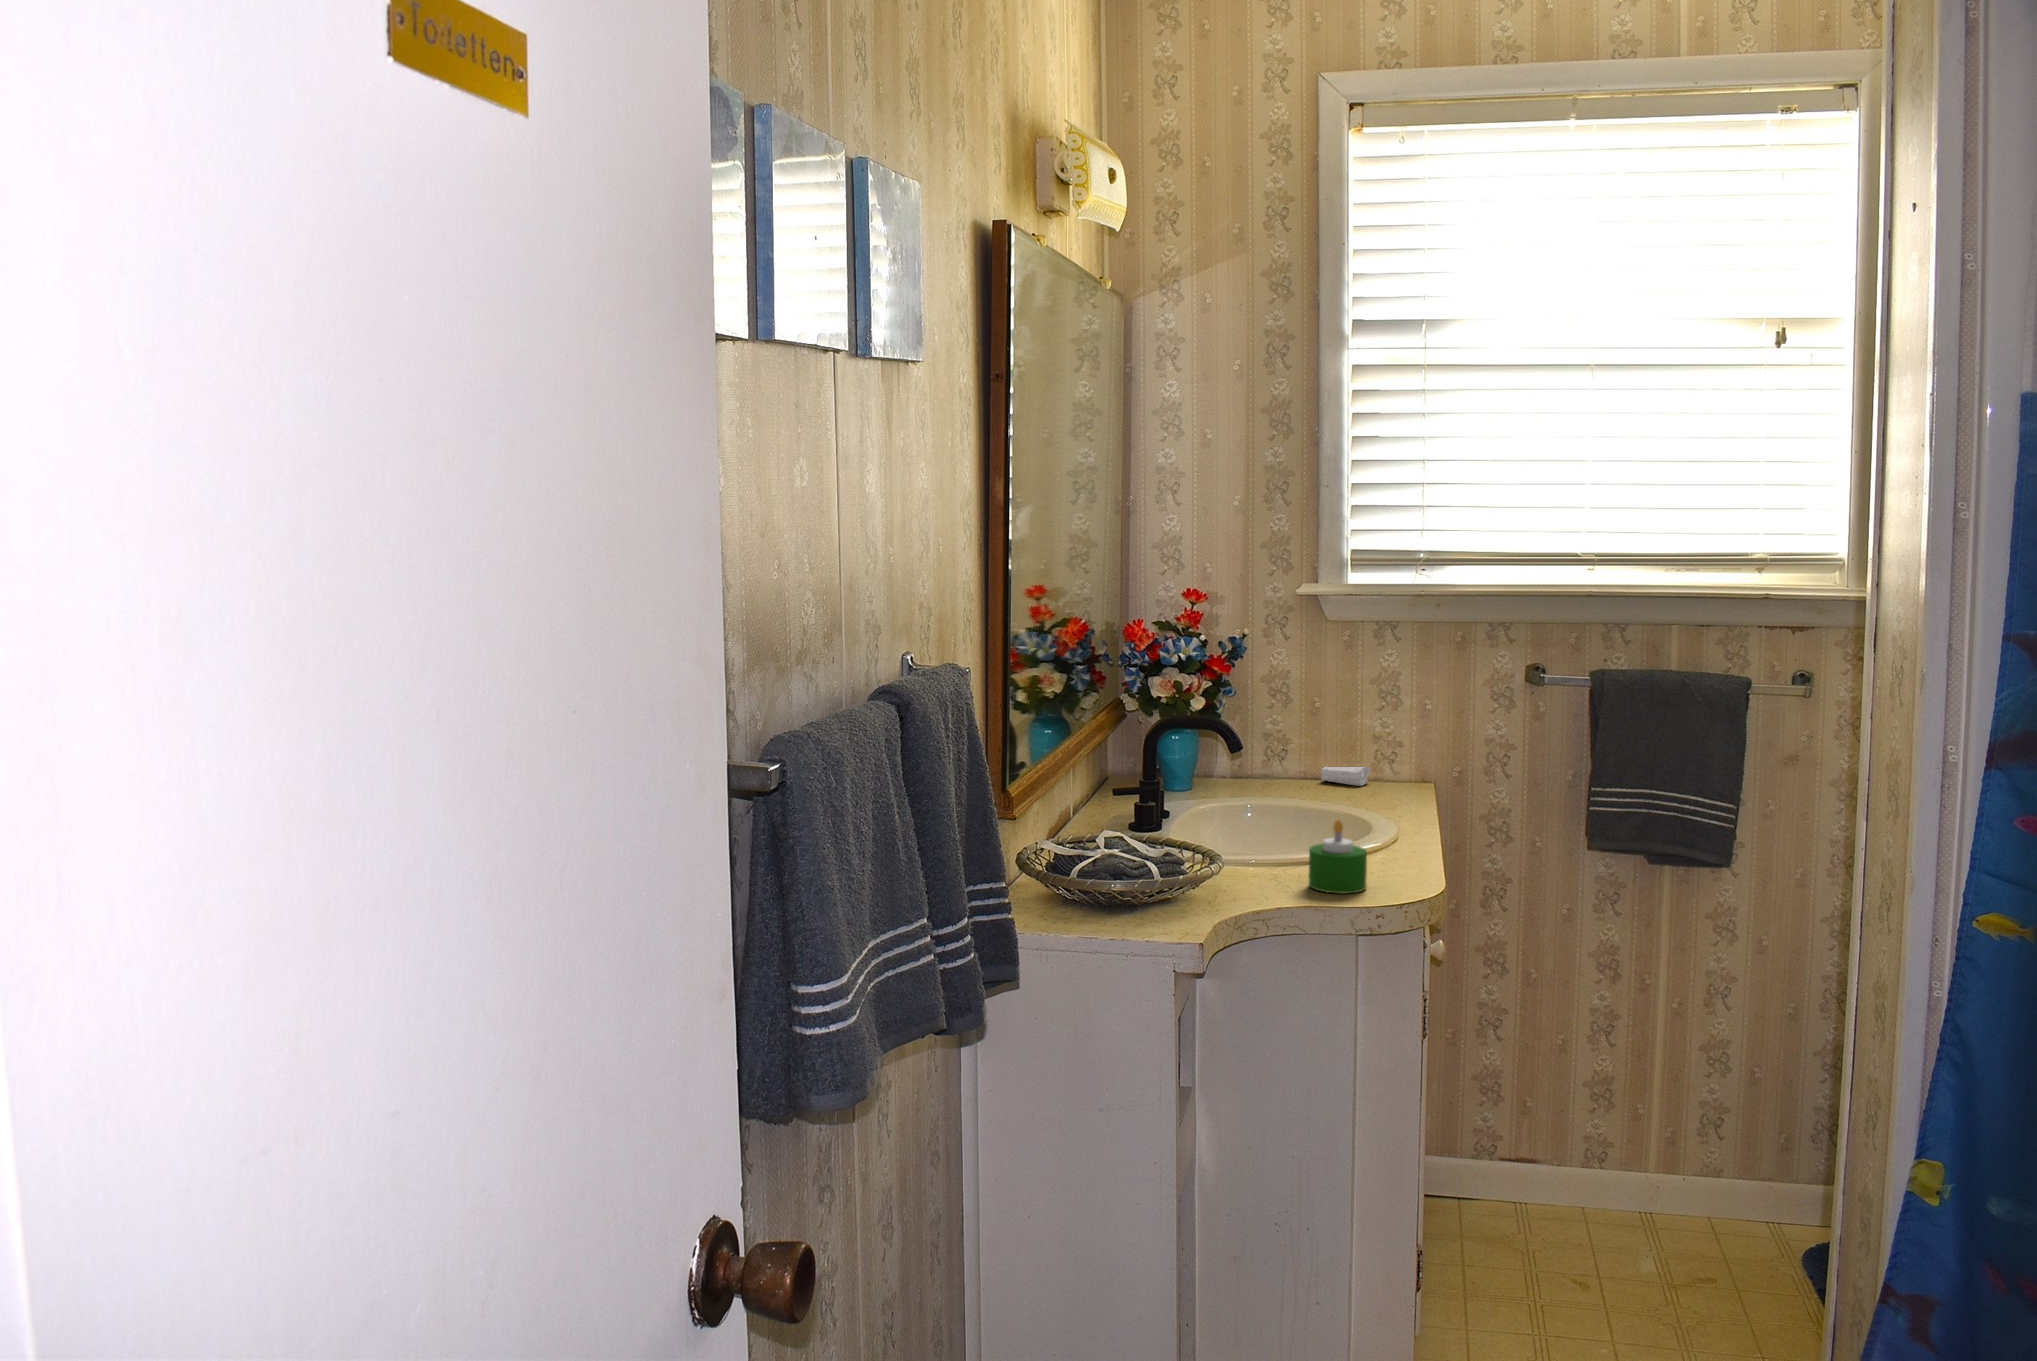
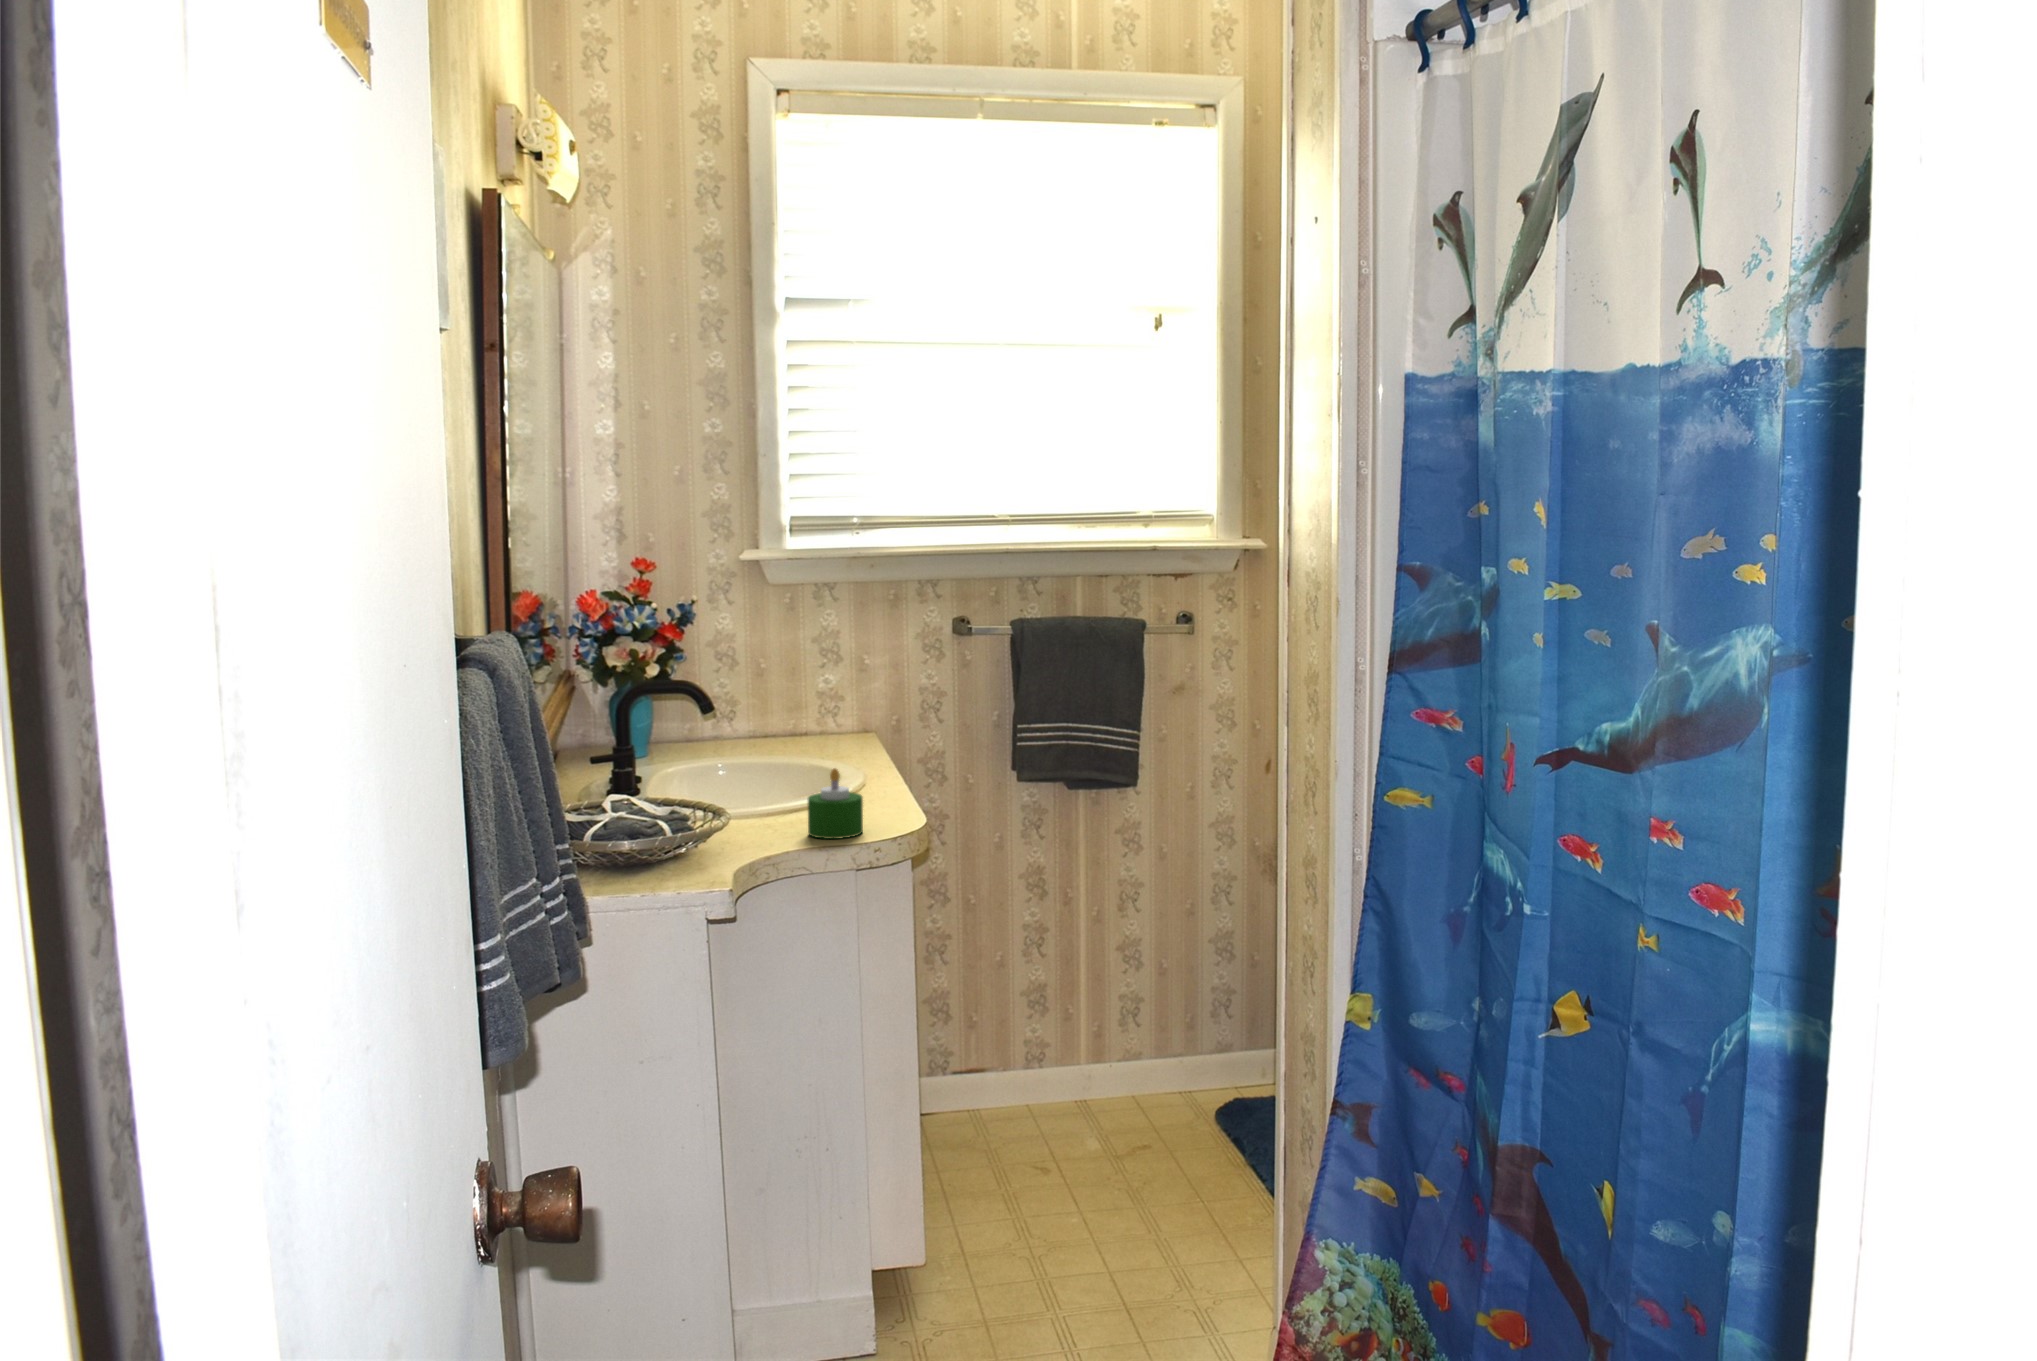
soap bar: present [1321,767,1371,786] -> none [772,719,819,743]

